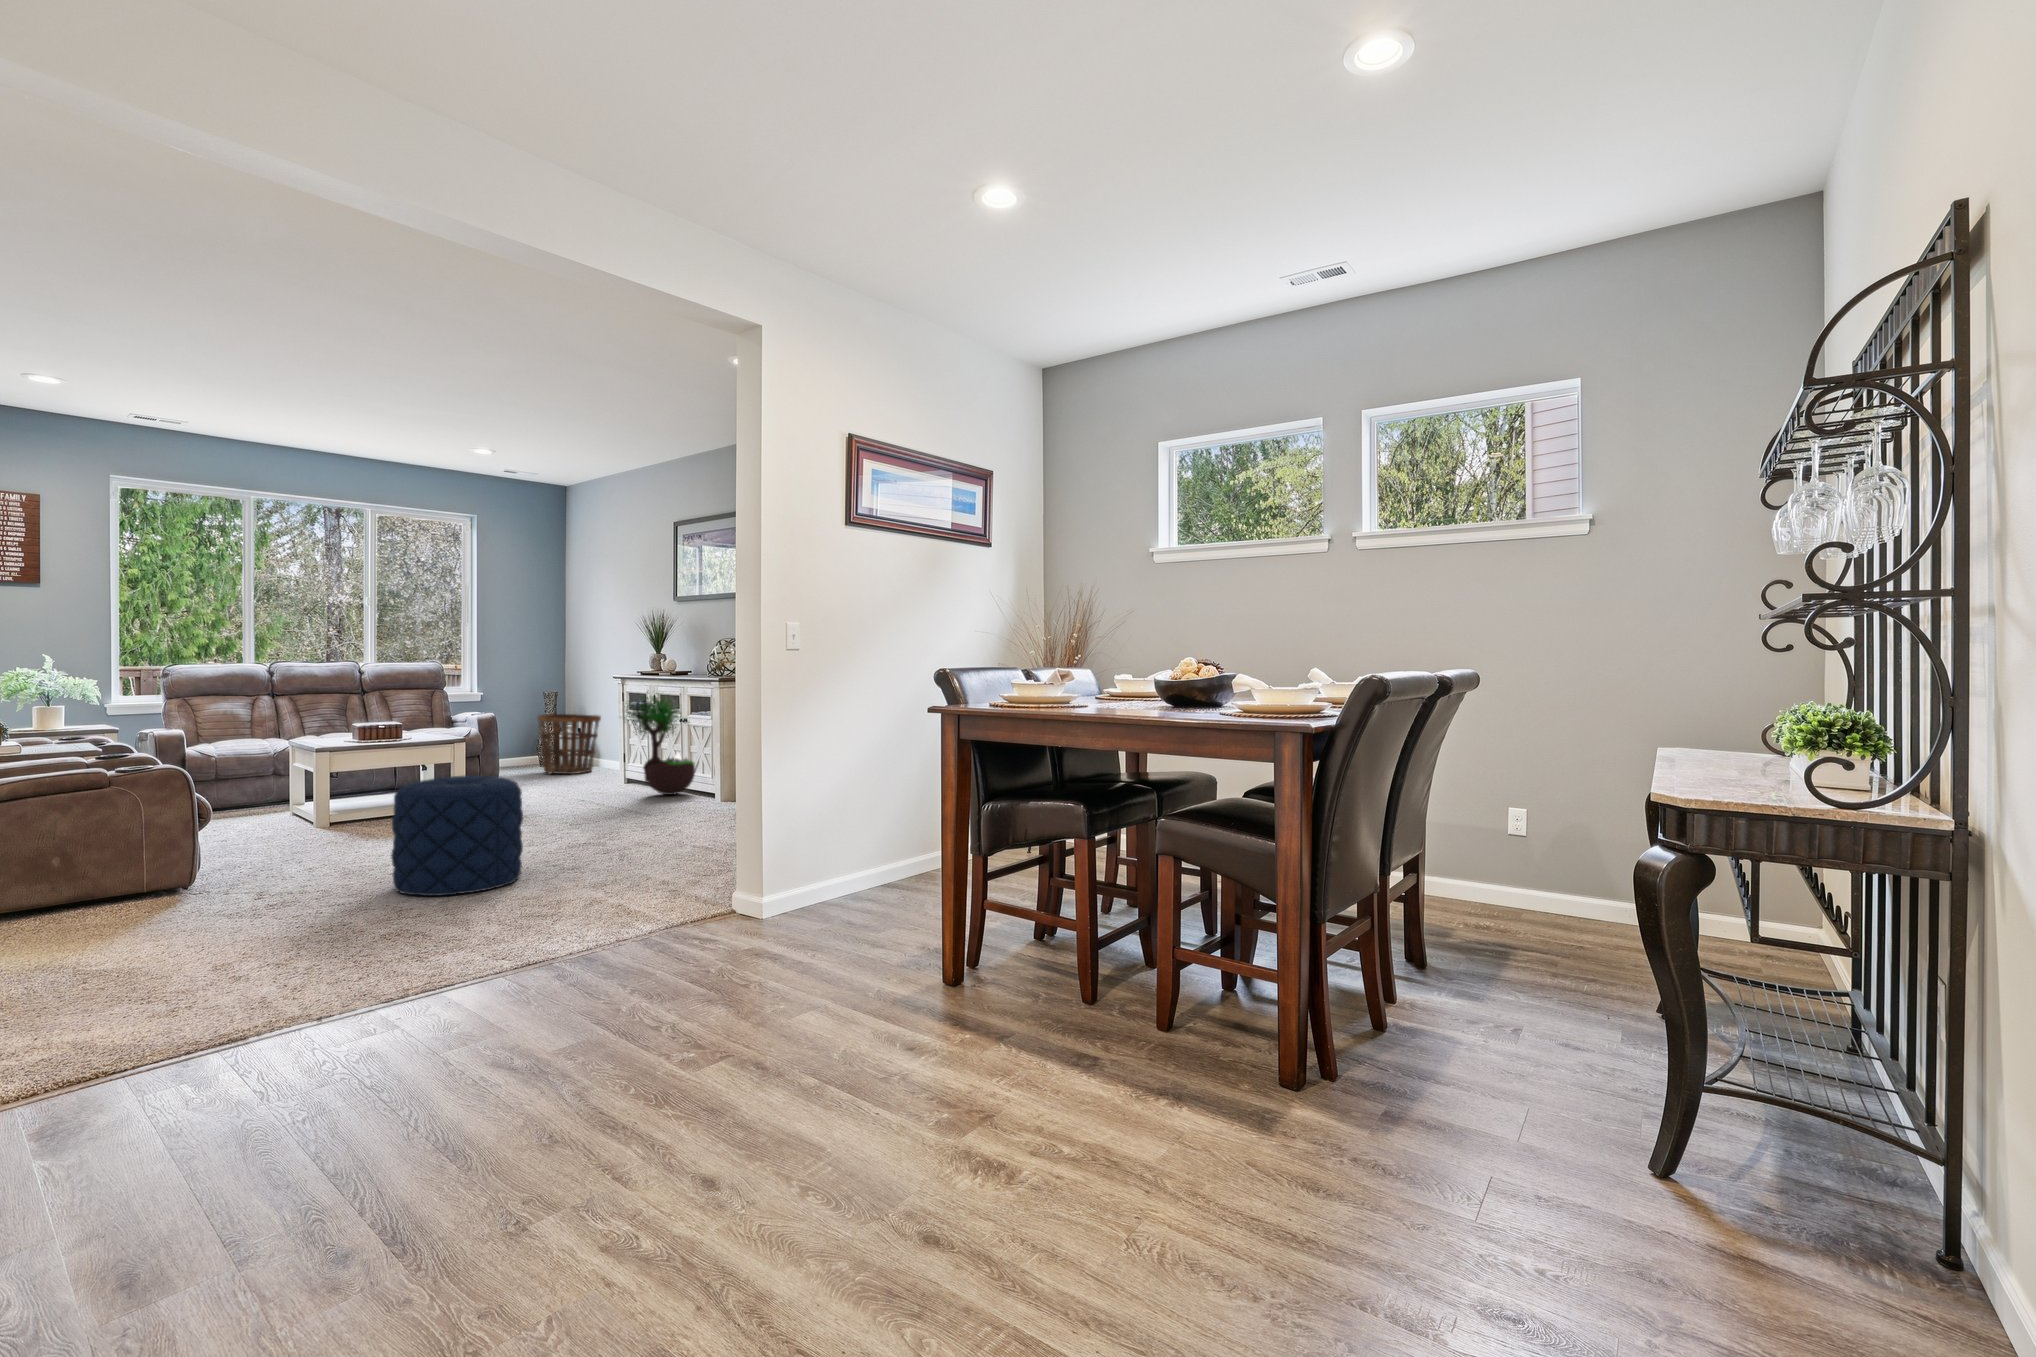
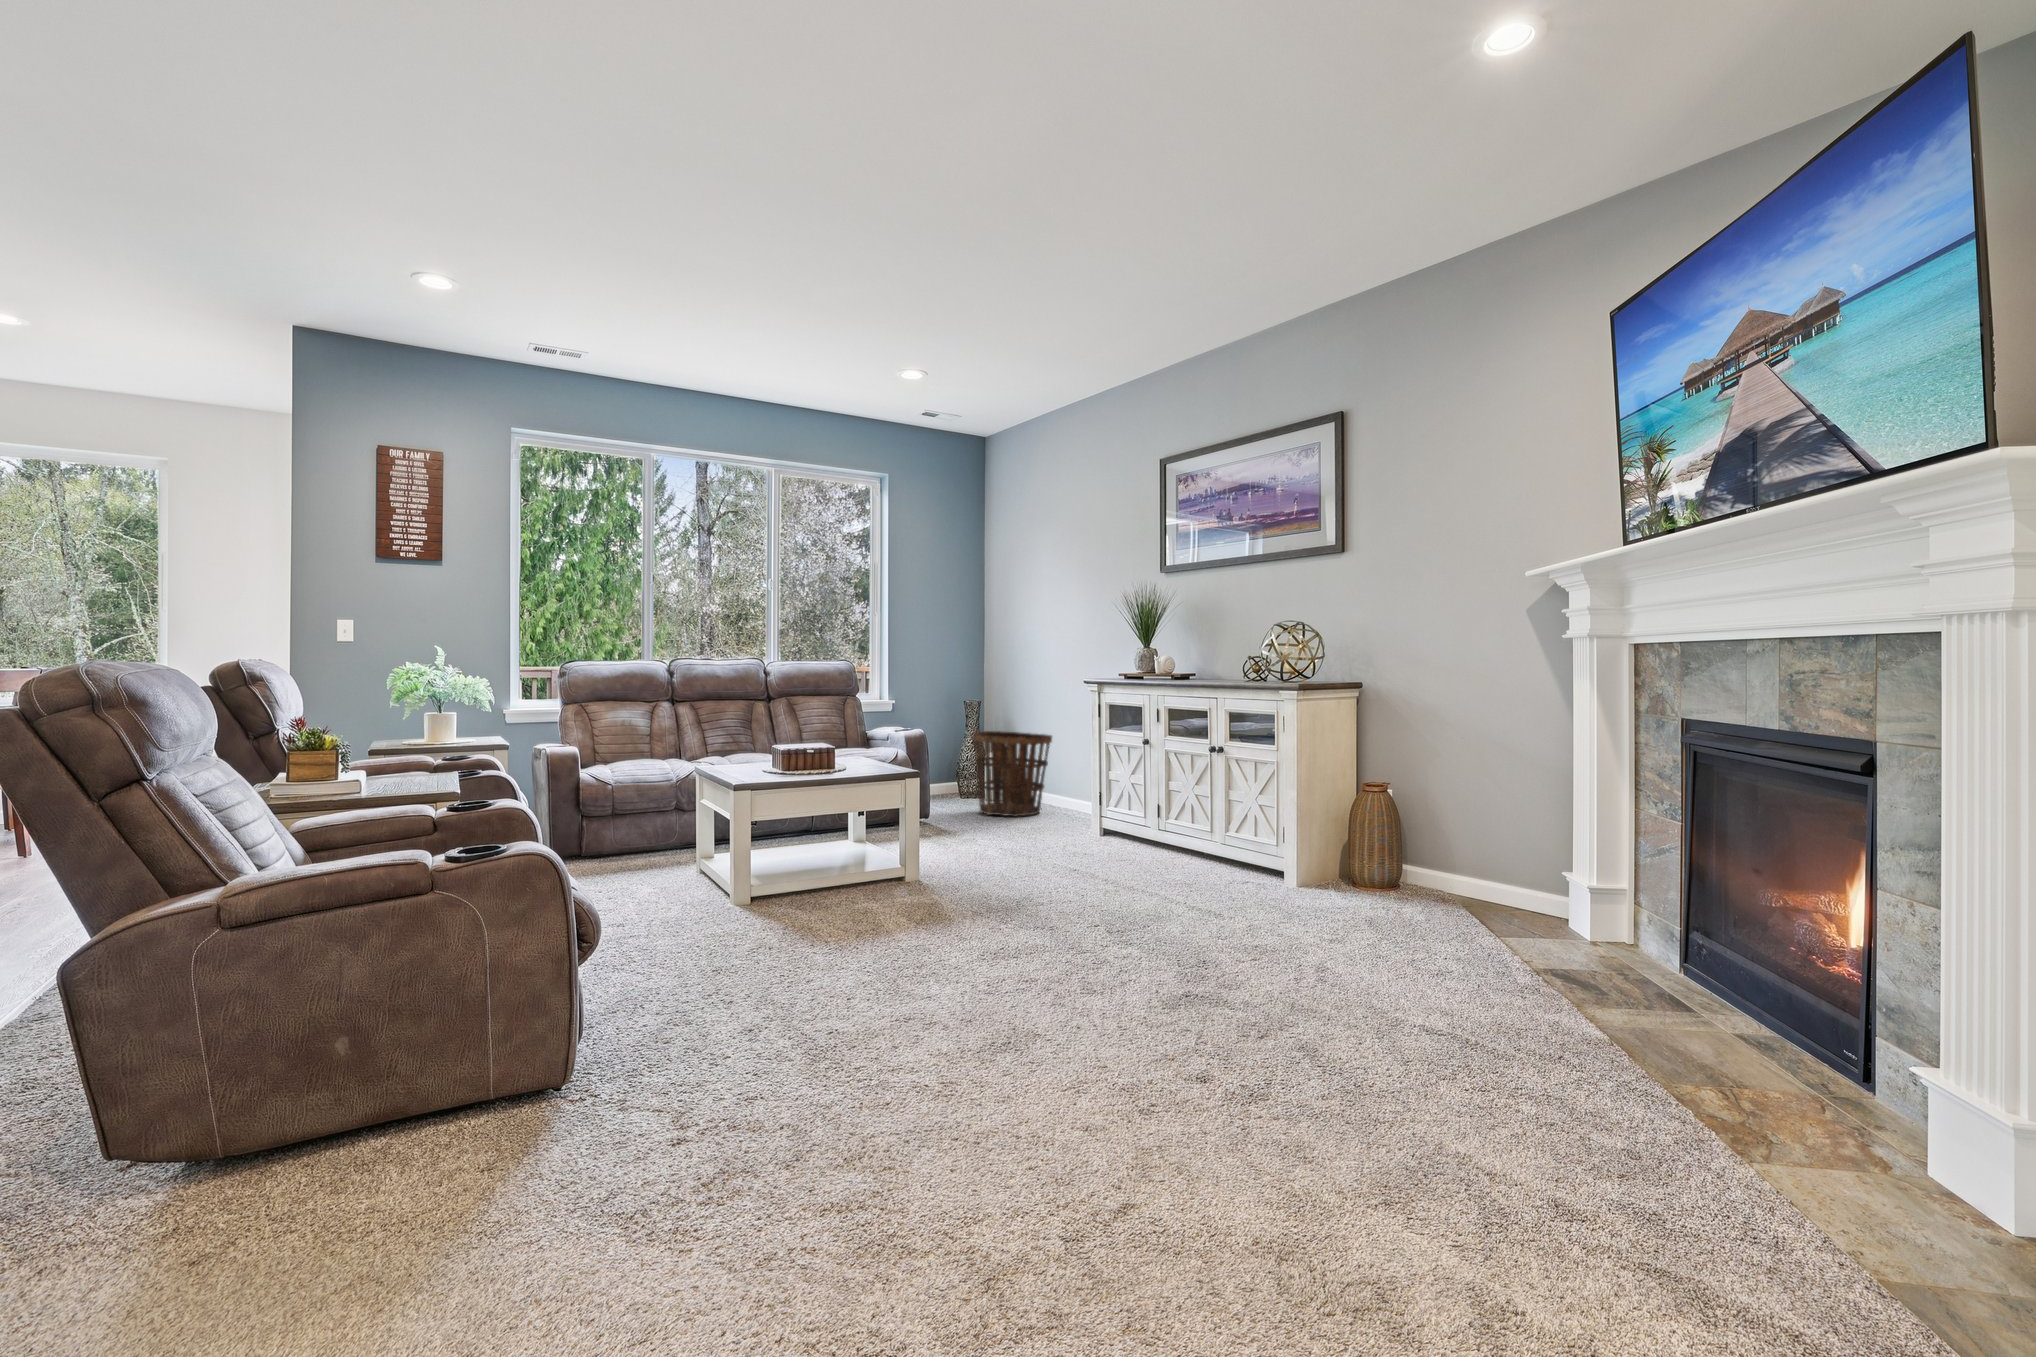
potted tree: present [624,693,695,795] -> none [1115,695,1228,866]
pouf: present [391,775,523,896] -> none [891,862,1104,1106]

